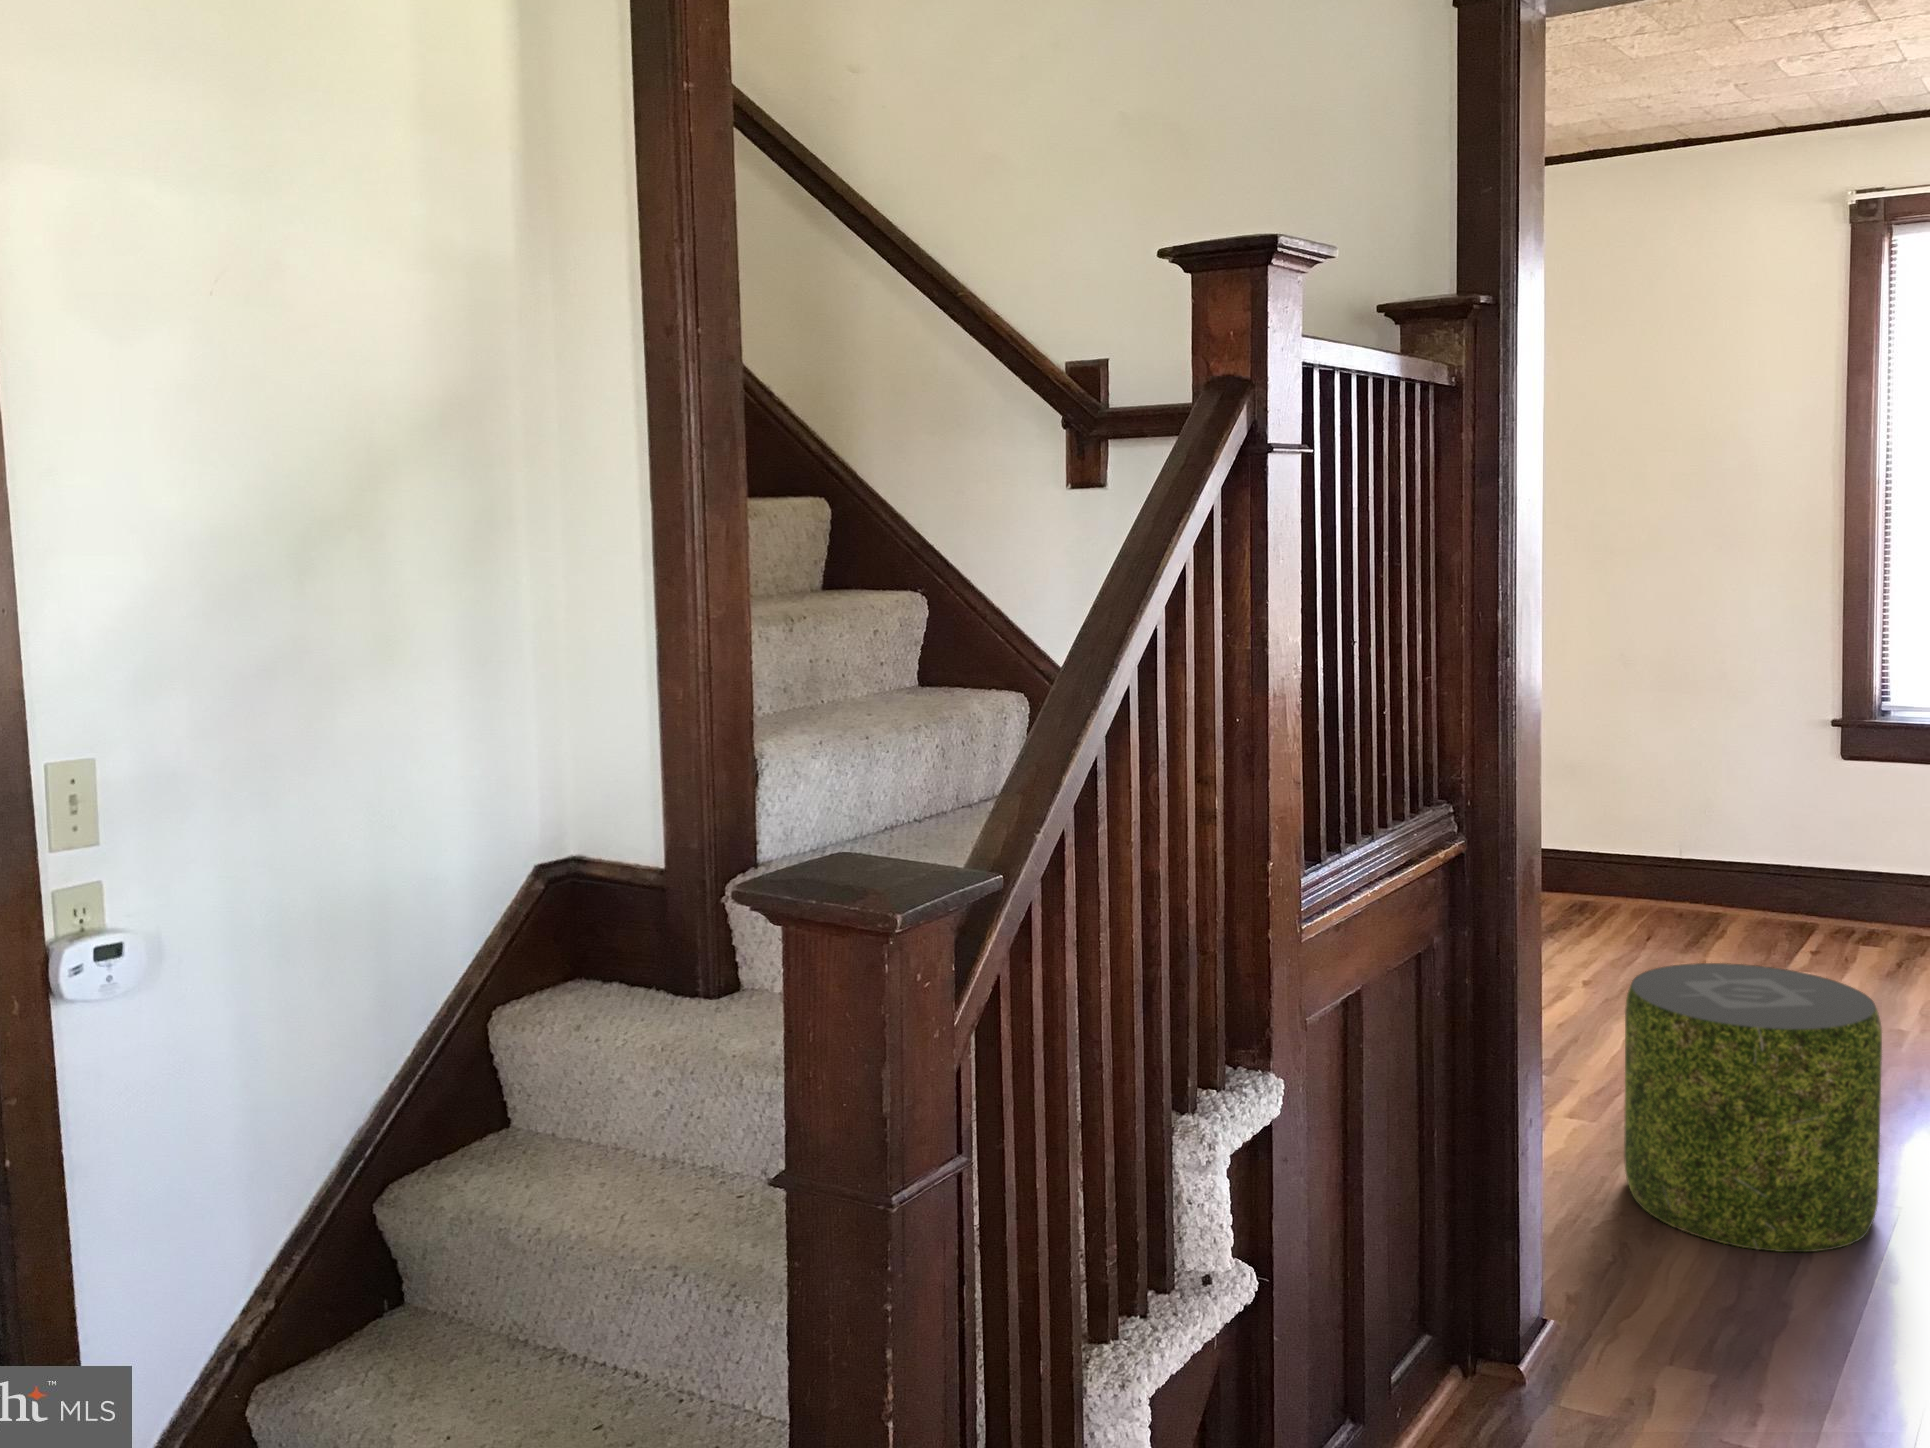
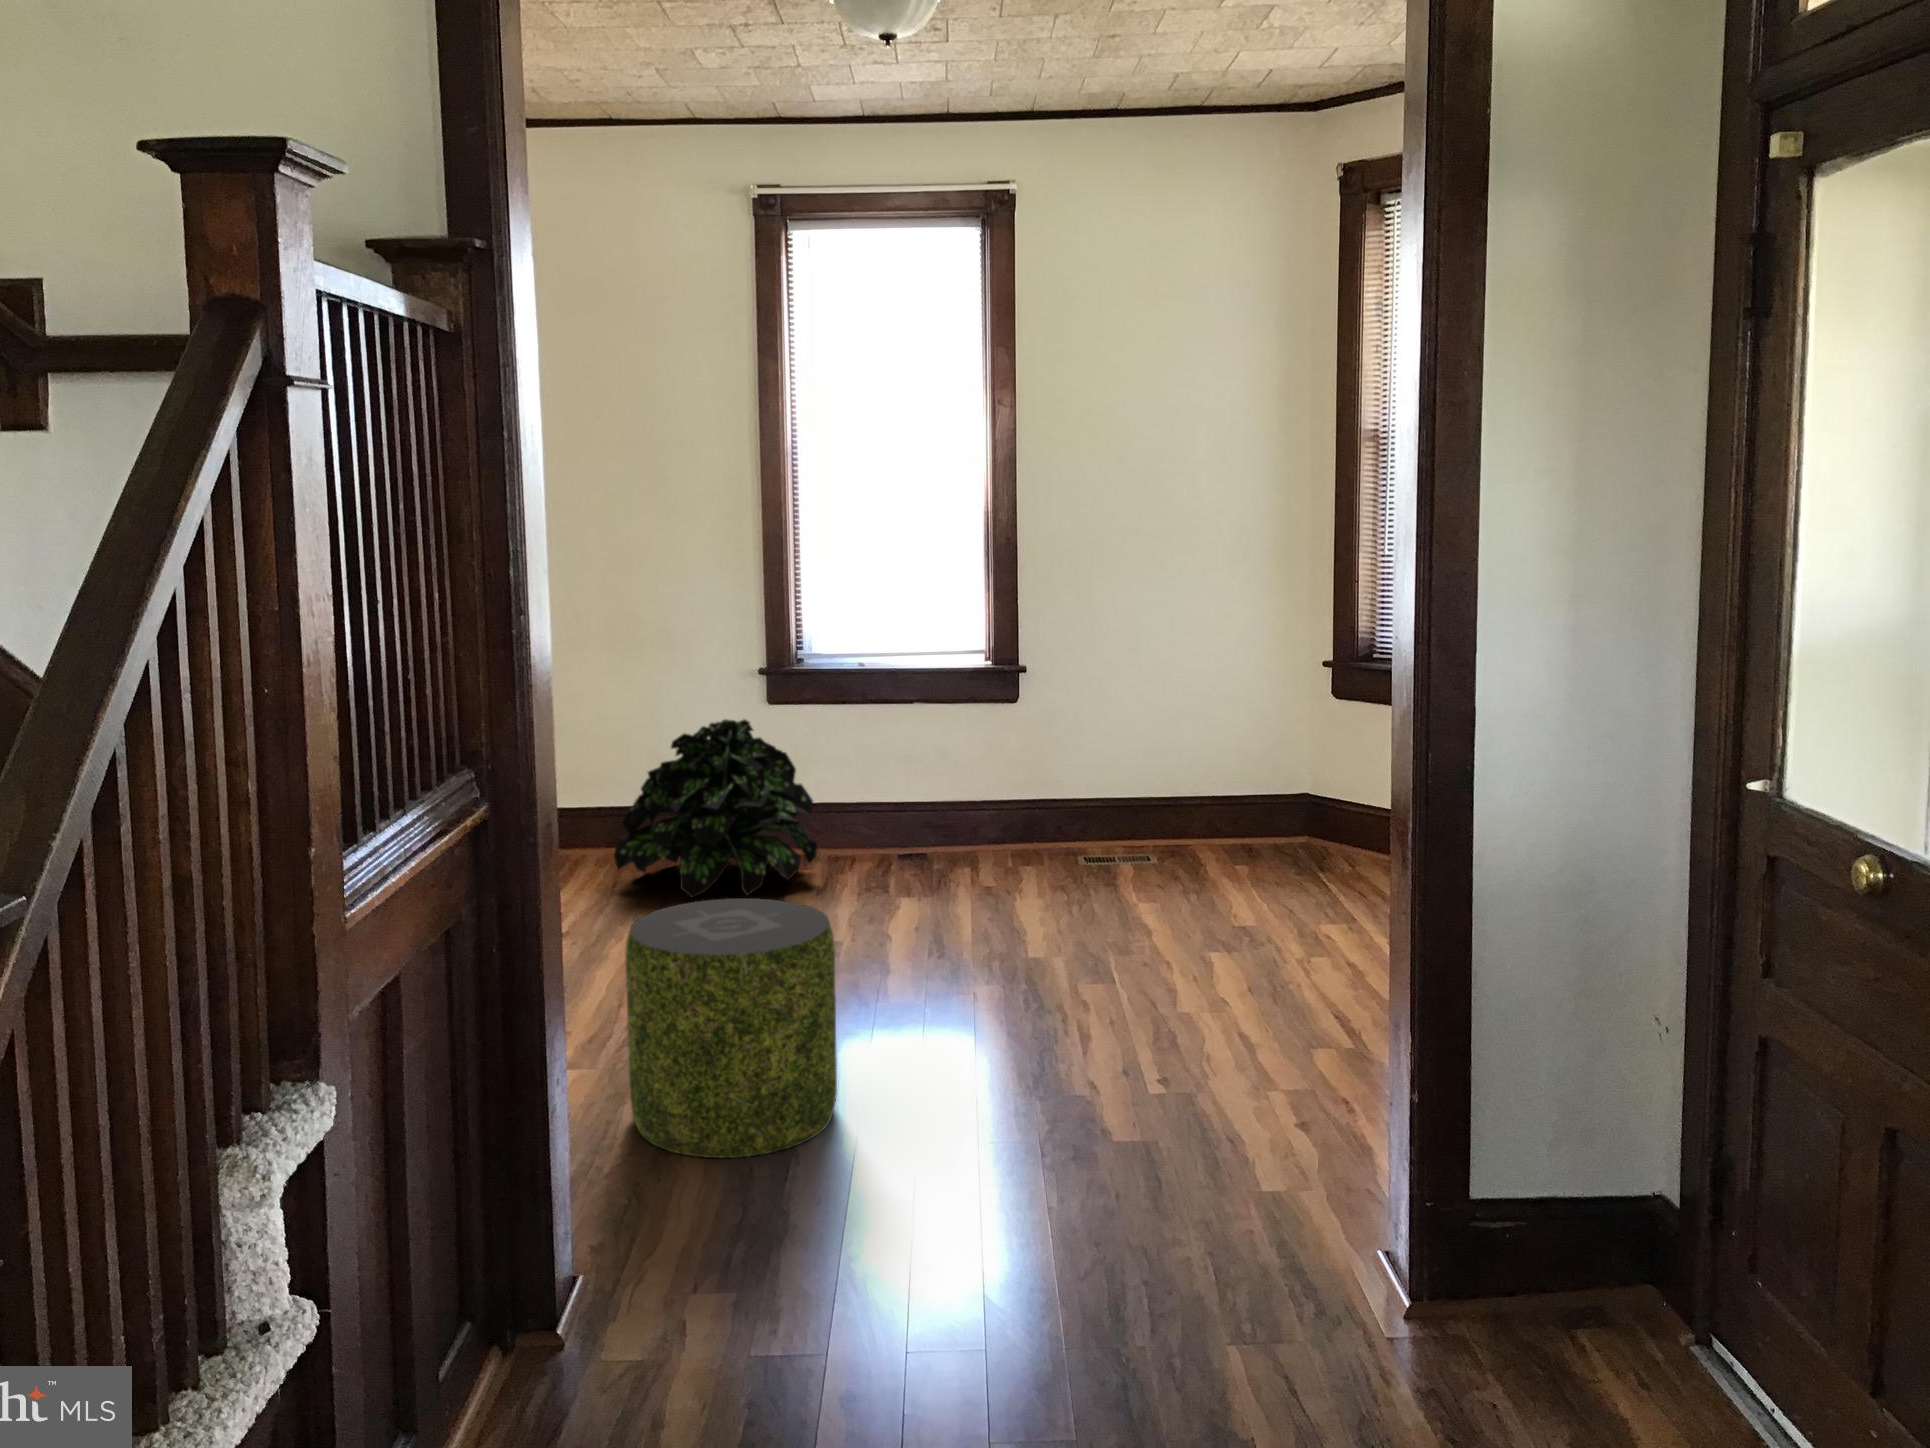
potted plant: none [1641,769,1892,967] -> present [614,719,817,897]

